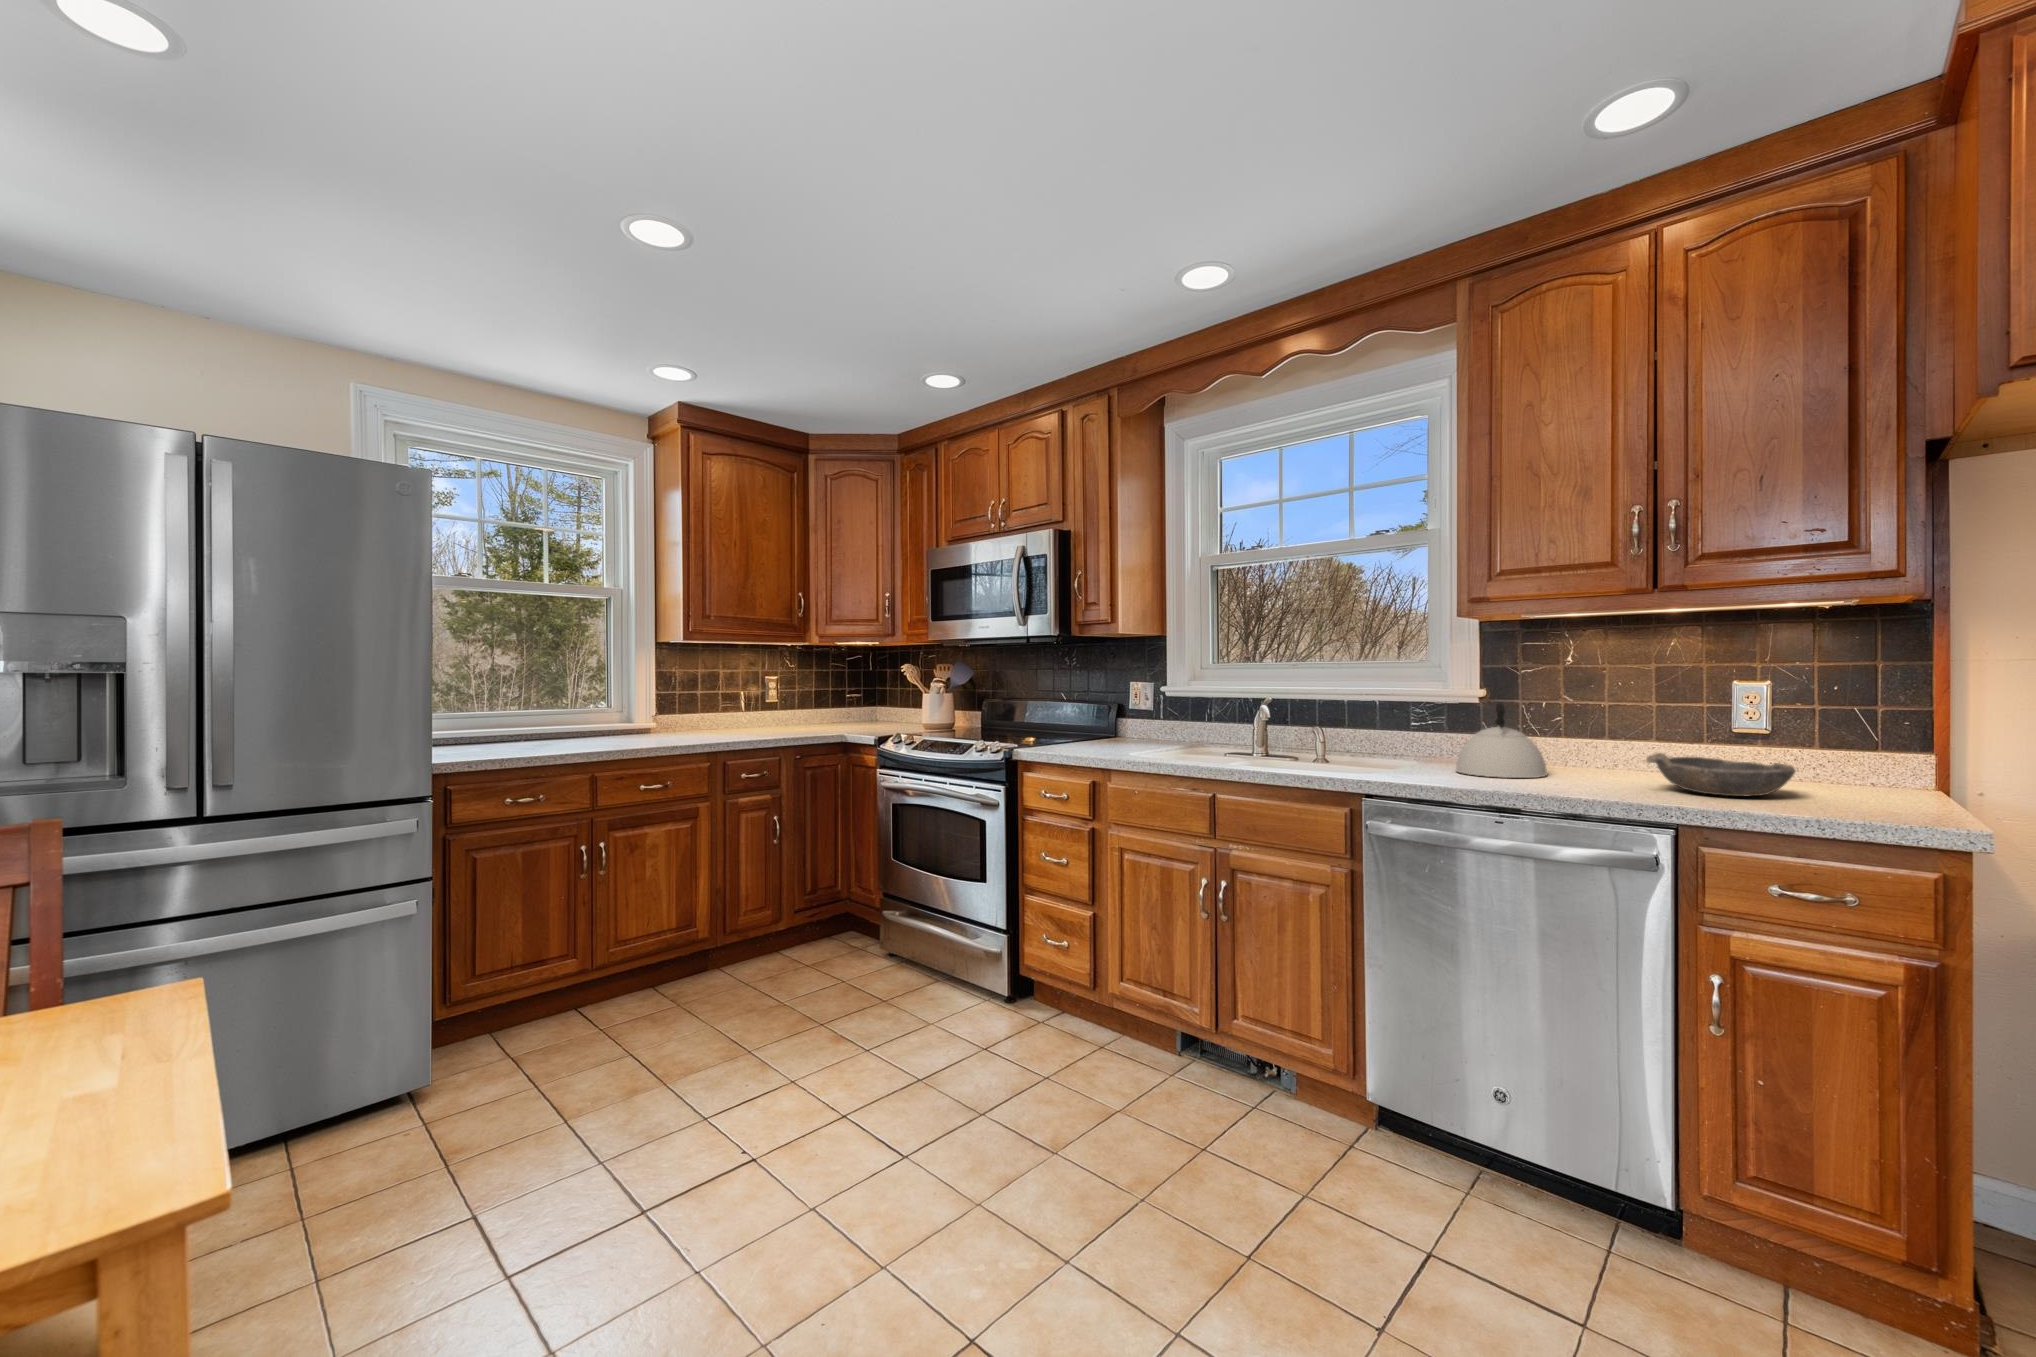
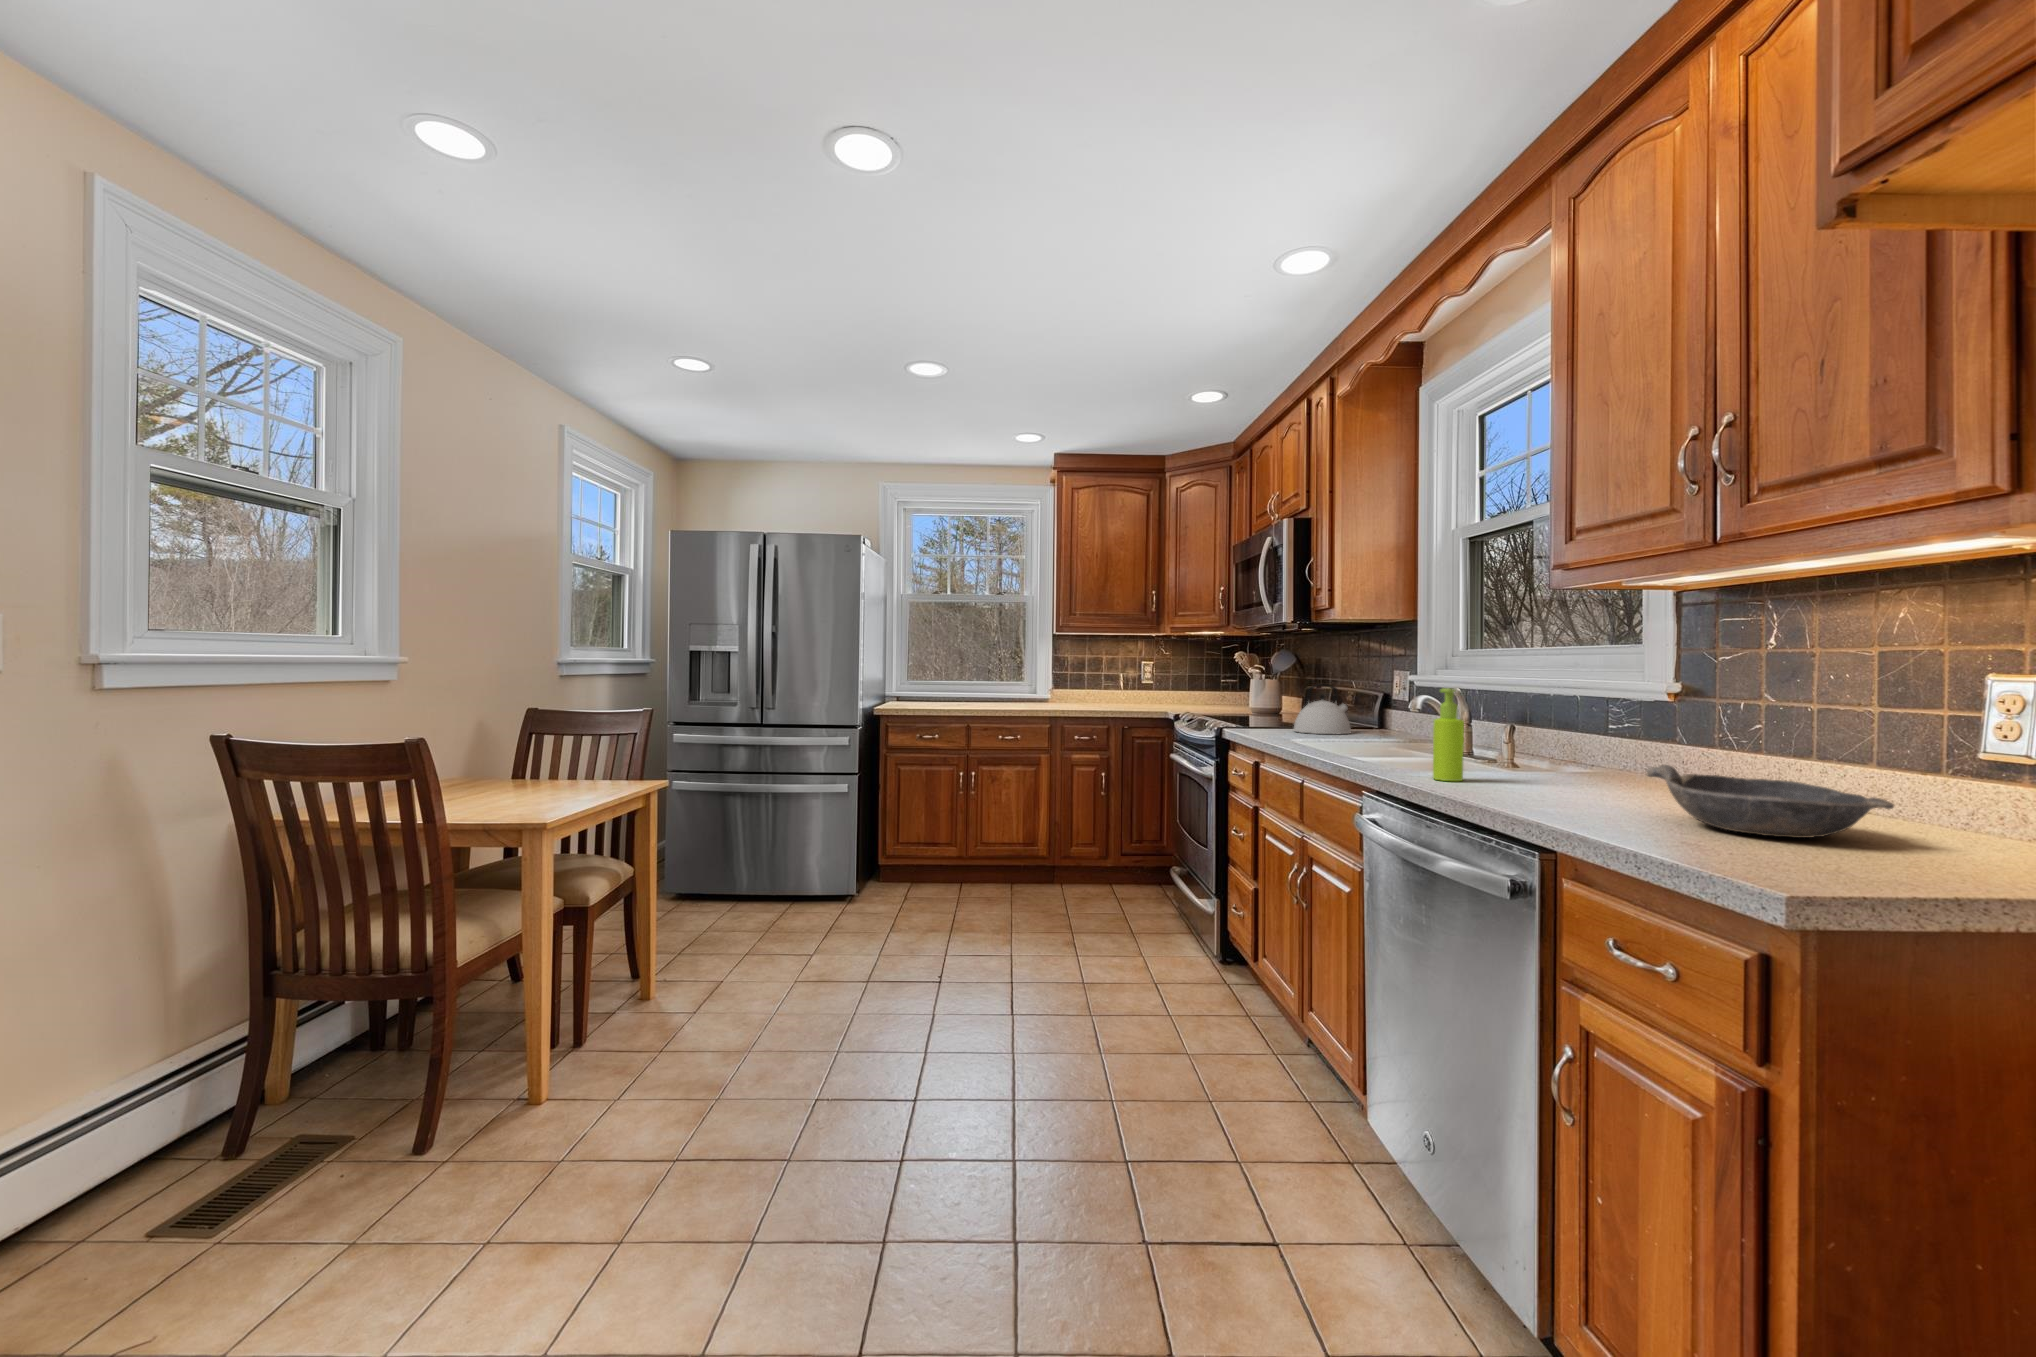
soap dispenser: none [1412,701,1438,782] -> present [1433,688,1464,781]
kettle: present [1456,703,1547,778] -> present [1294,684,1351,734]

